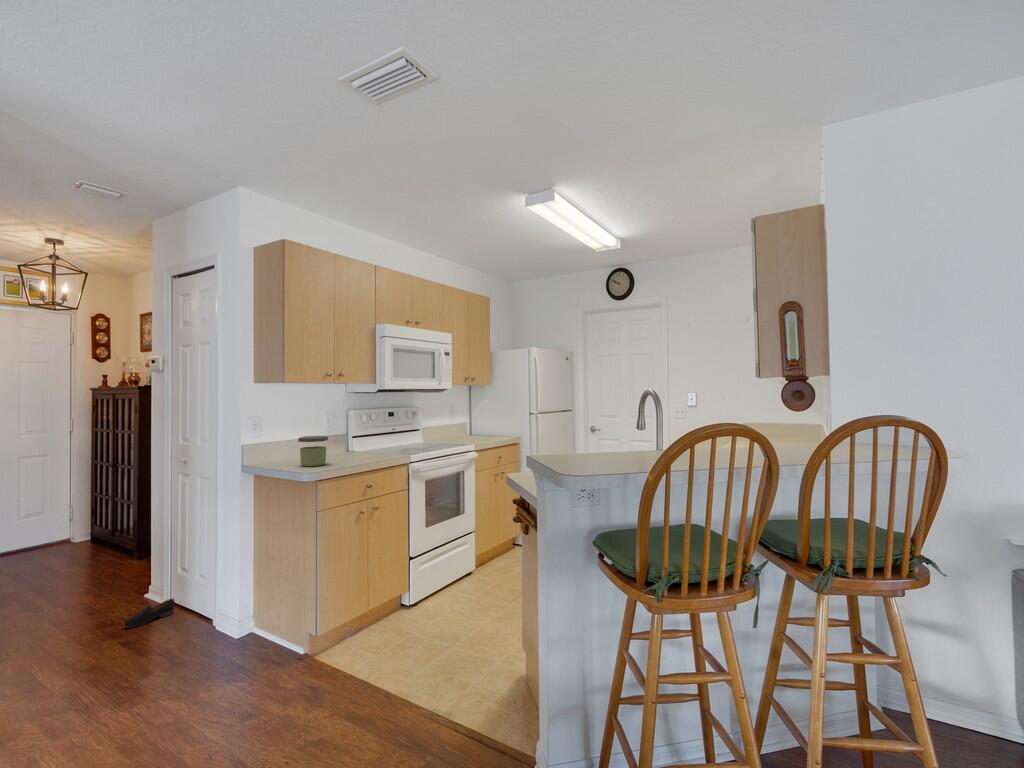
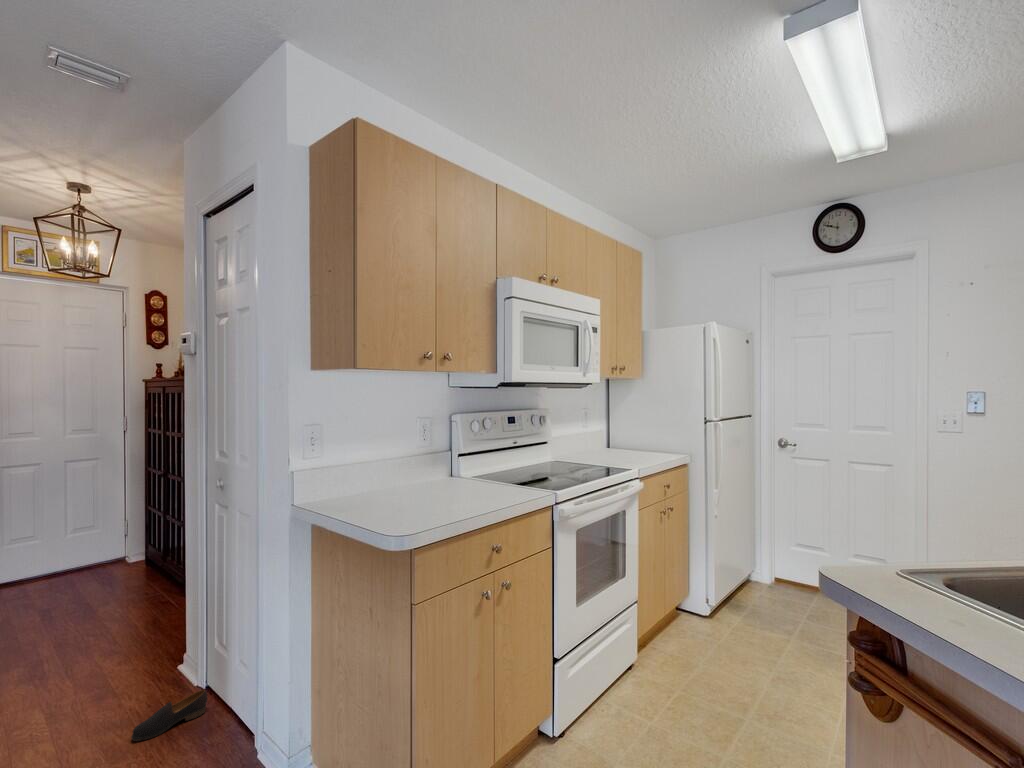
jar: present [298,436,328,466] -> none [380,459,428,515]

